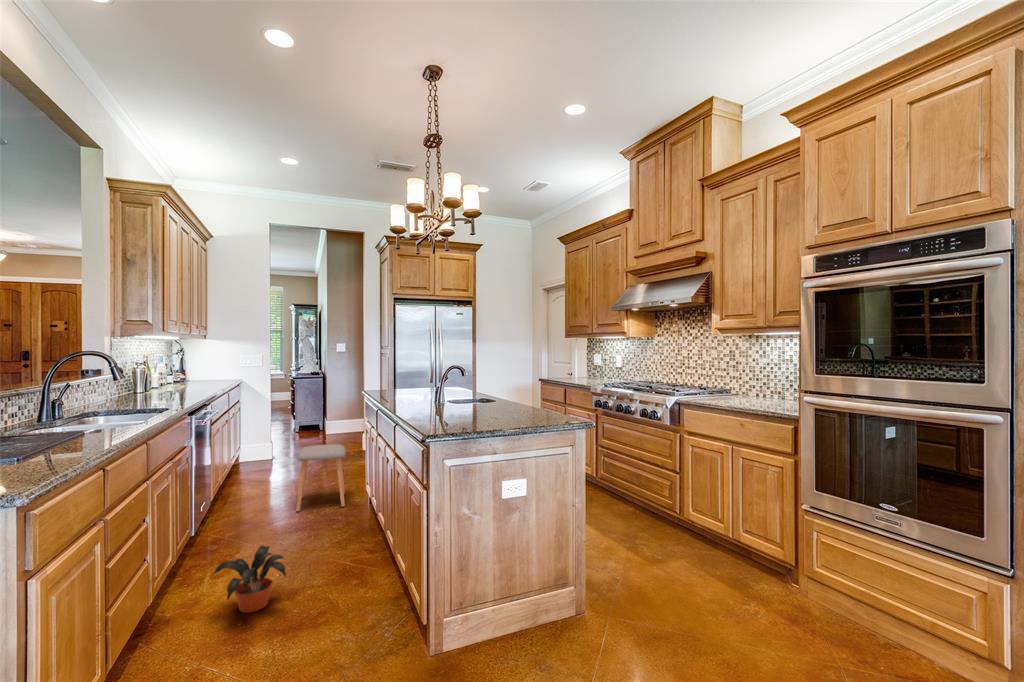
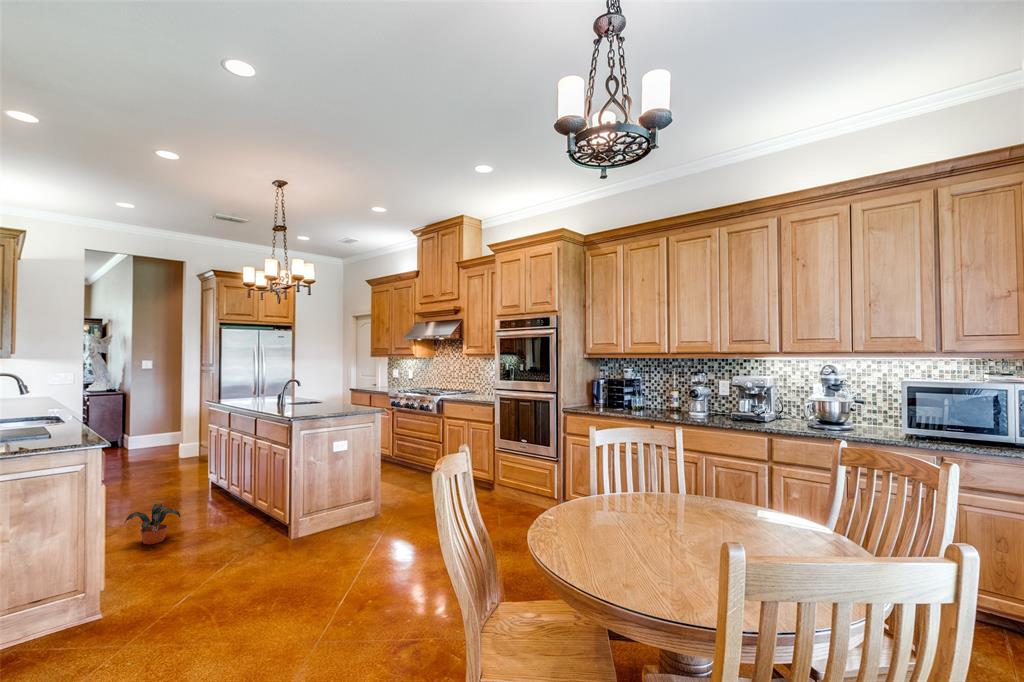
stool: present [296,444,346,512] -> none [143,445,190,499]

